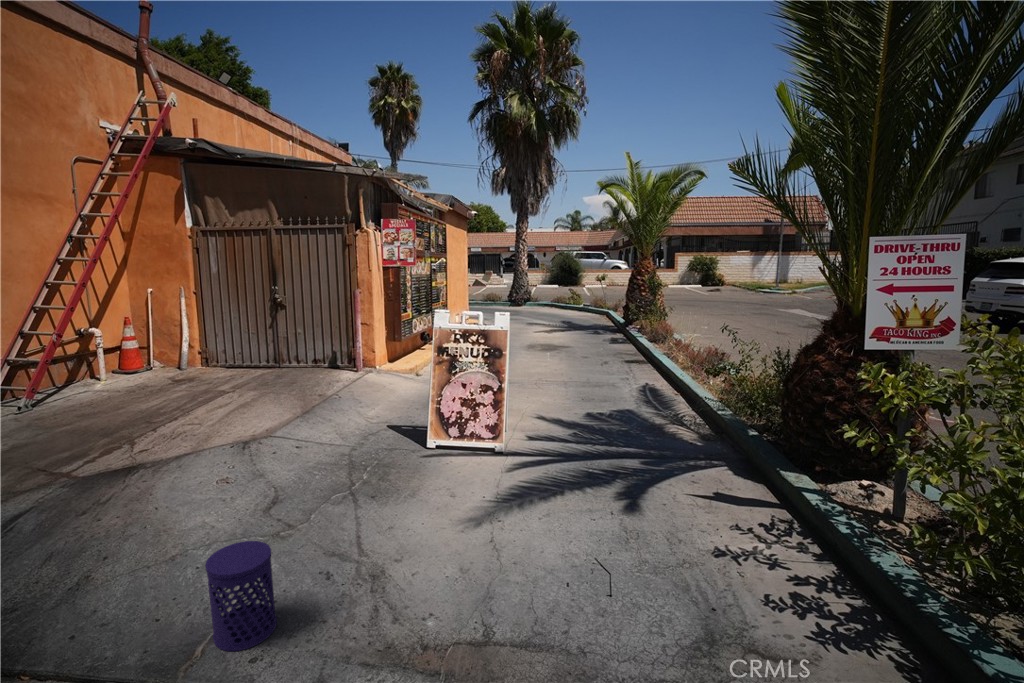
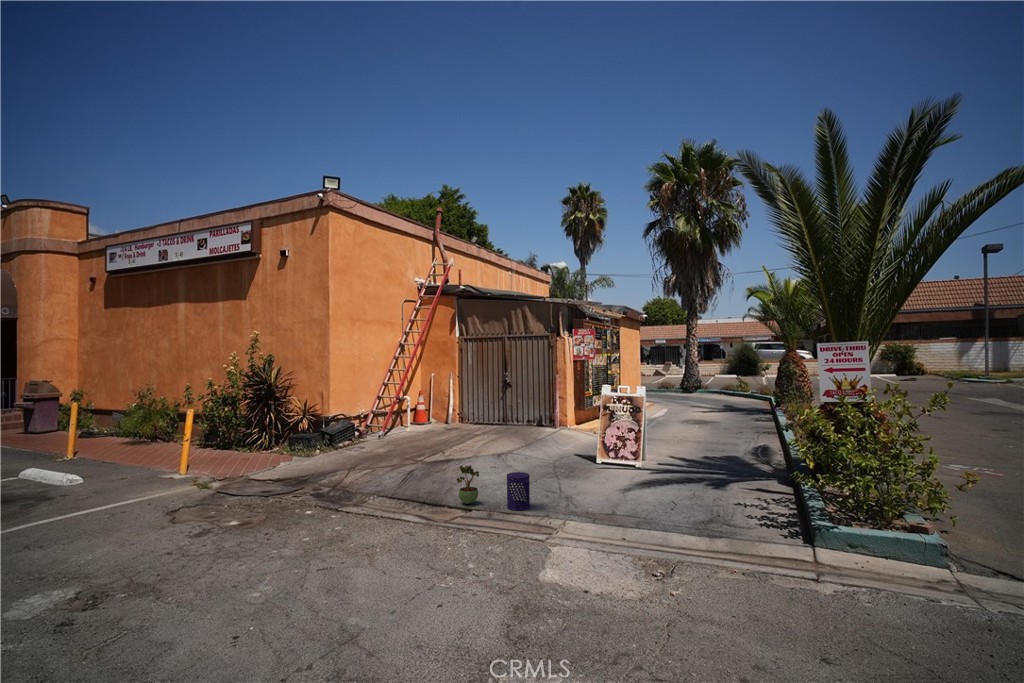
potted plant: none [64,546,137,642] -> present [457,466,479,504]

